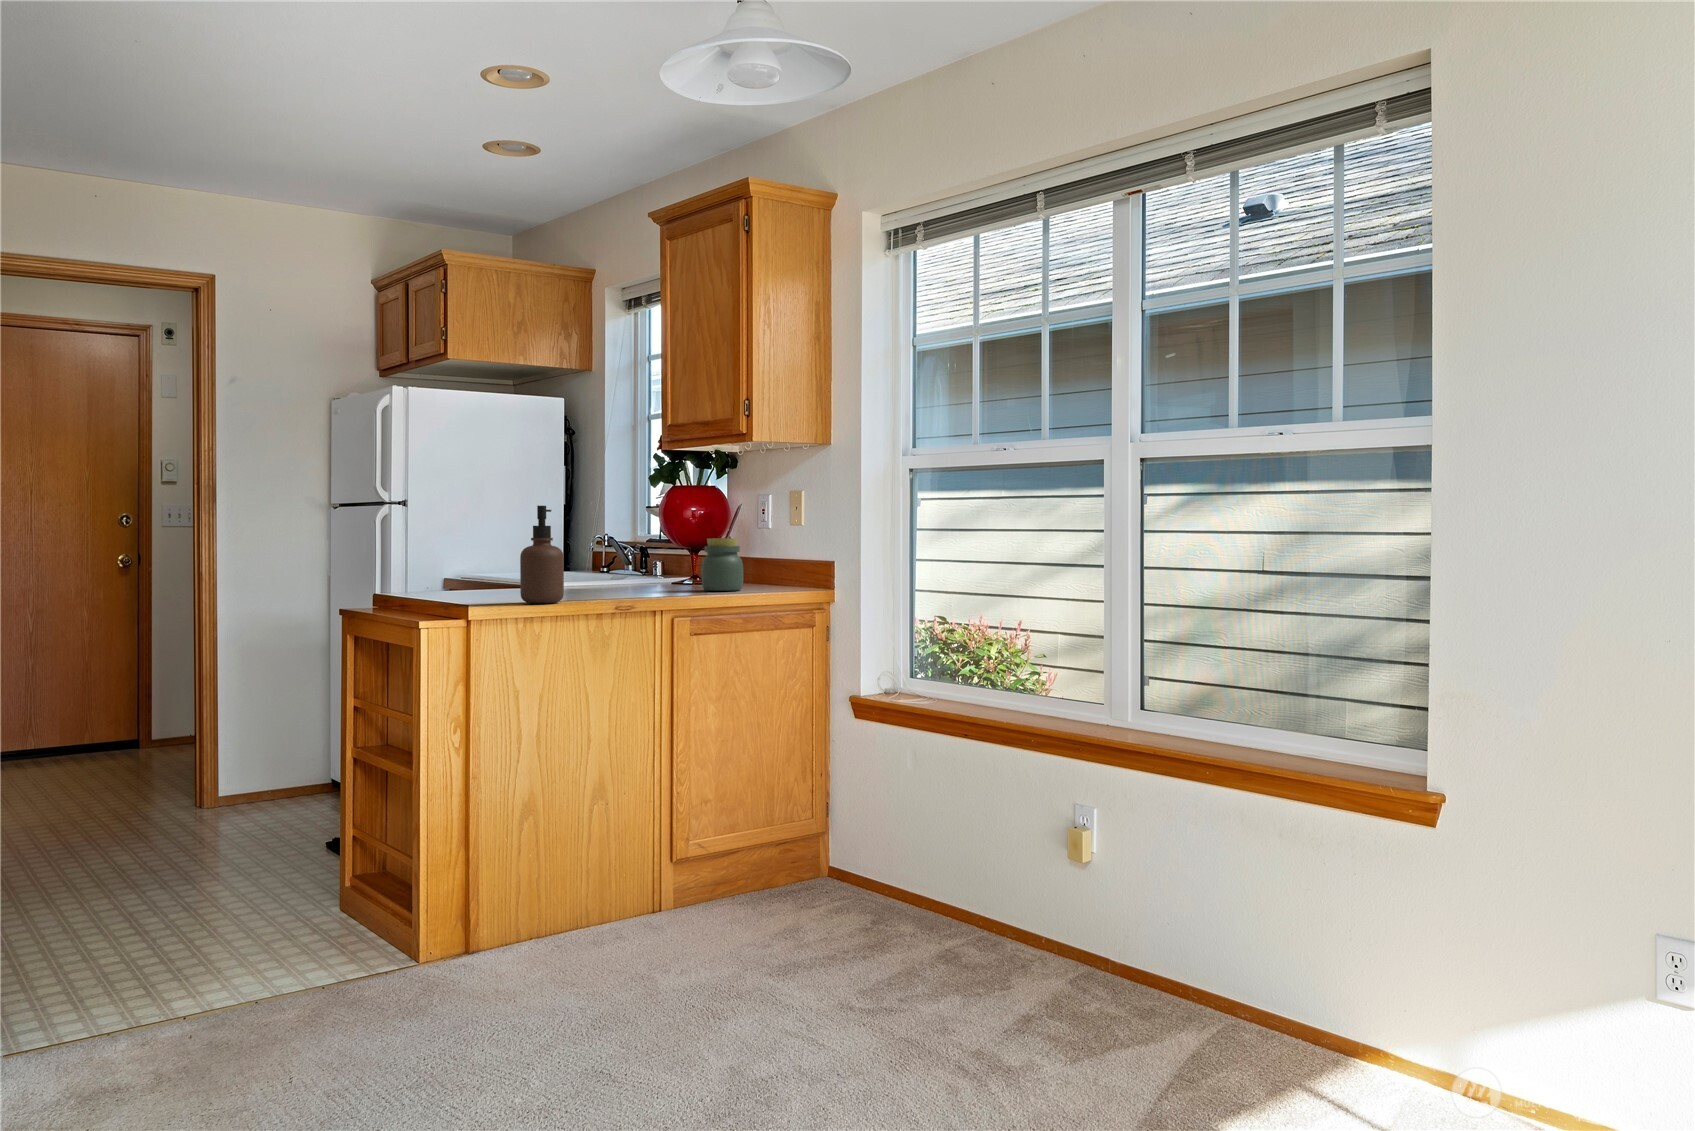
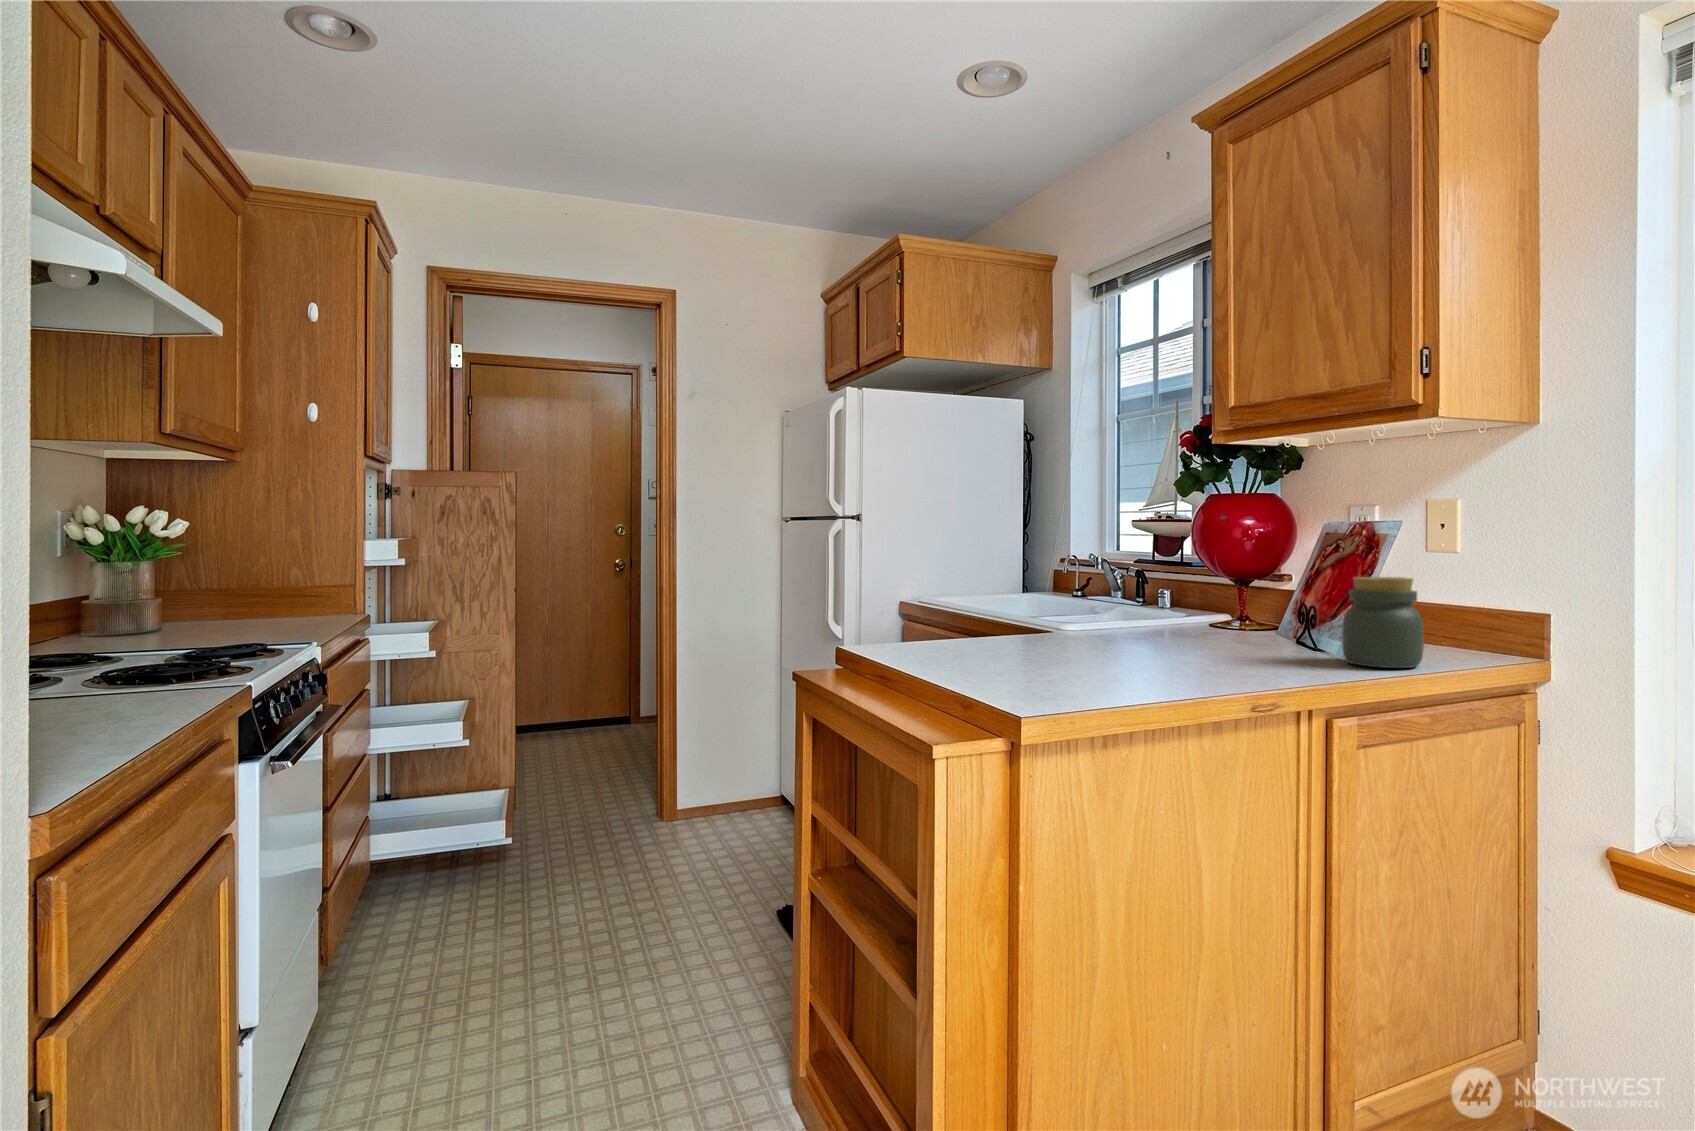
soap dispenser: present [520,506,564,603] -> none [1082,530,1160,705]

